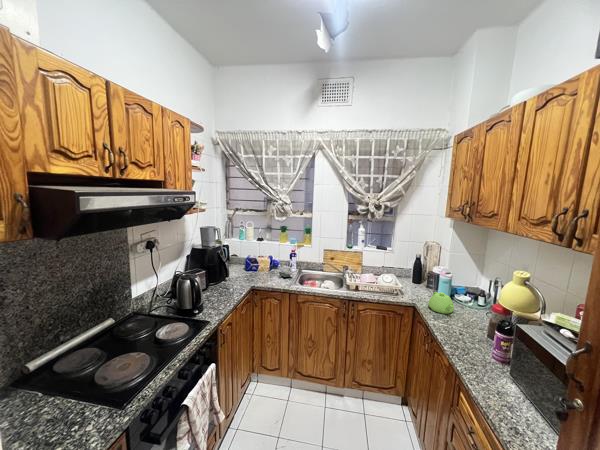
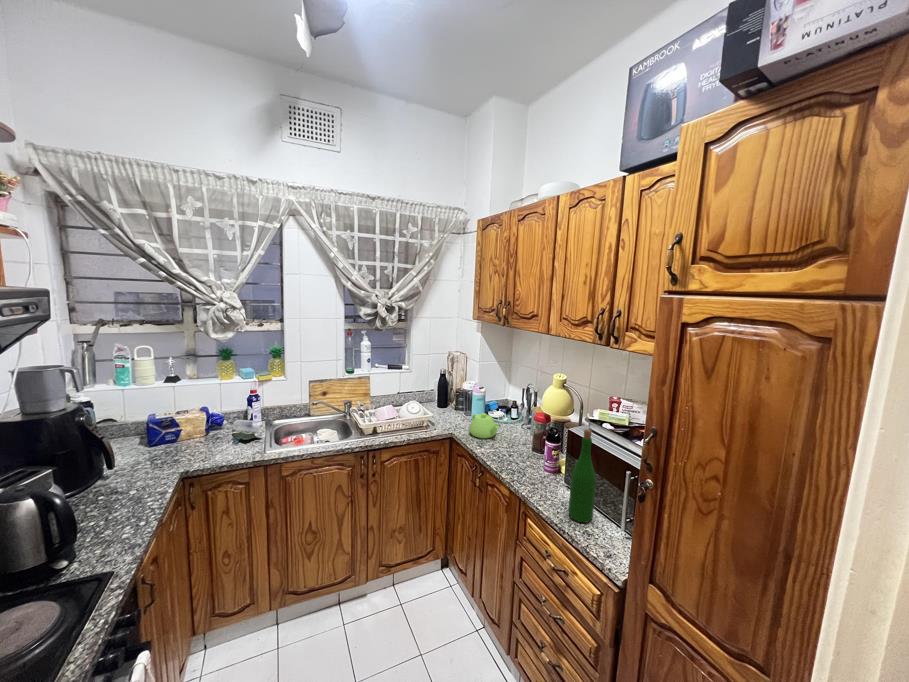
wine bottle: none [494,323,526,412] -> present [568,429,596,523]

